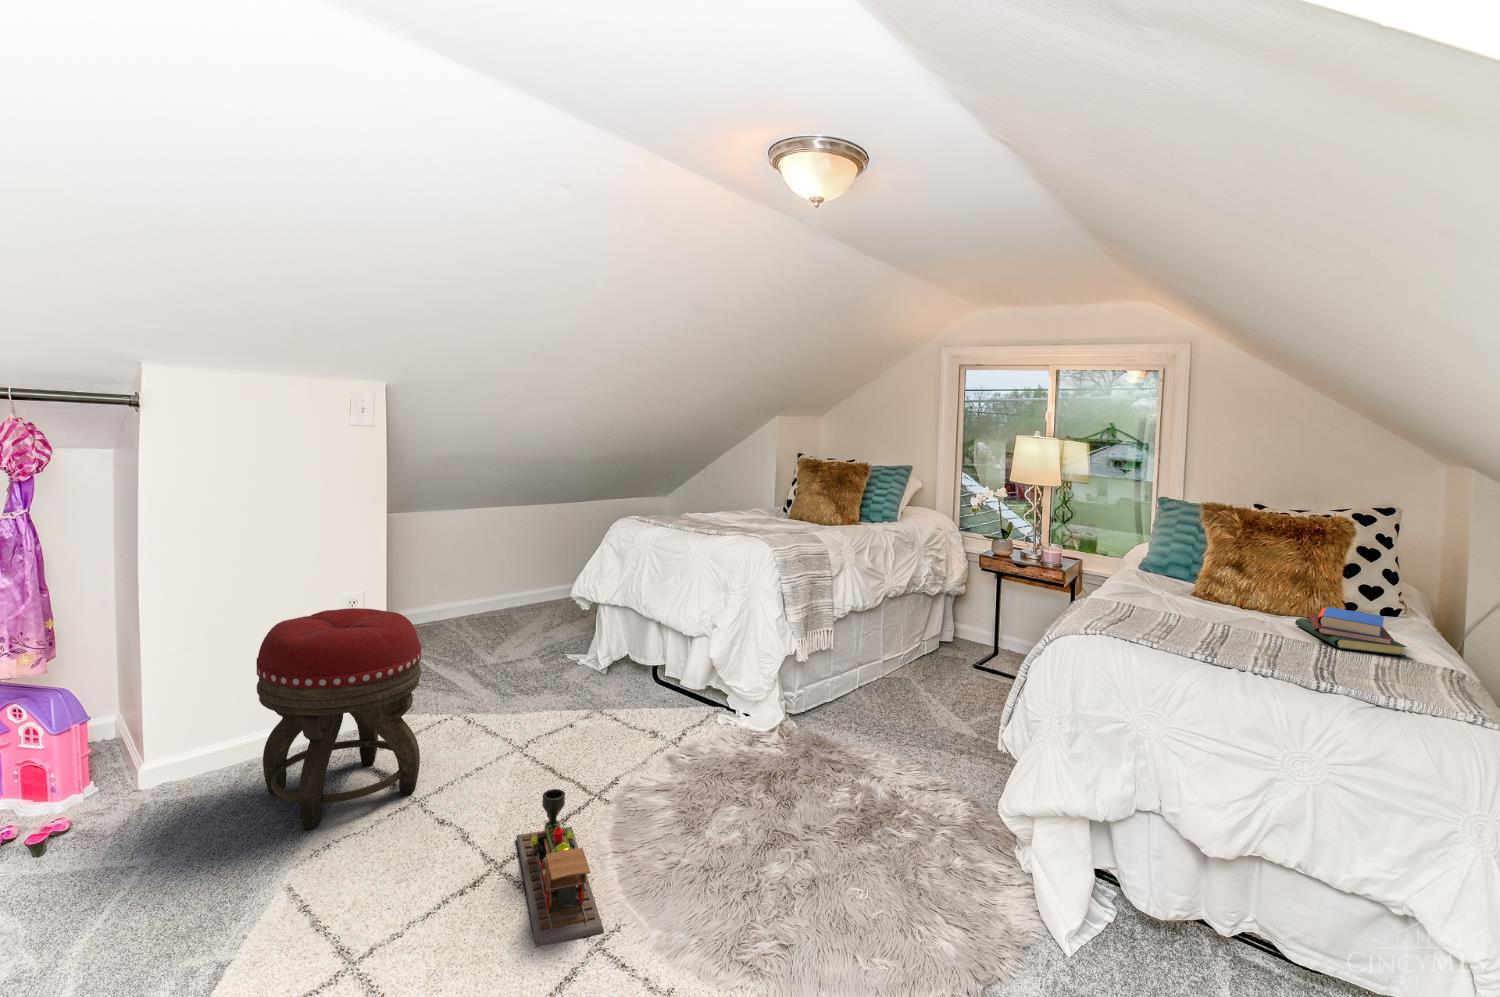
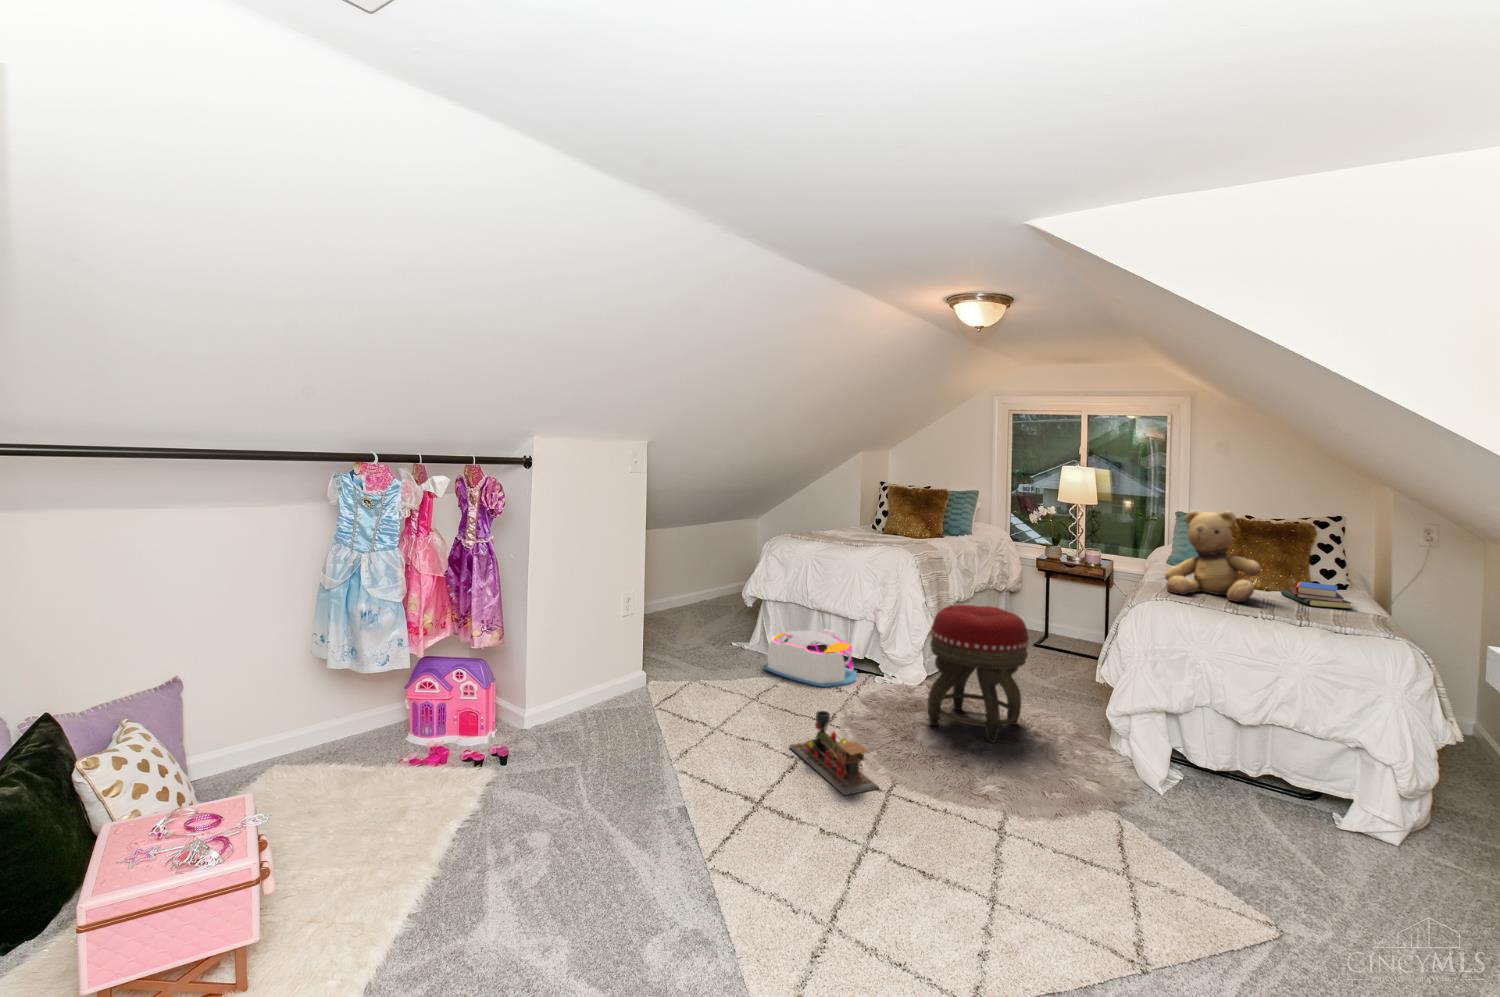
teddy bear: none [1118,493,1263,640] -> present [1165,510,1261,602]
footstool: present [256,608,421,829] -> present [928,605,1029,742]
storage bin: none [581,643,706,728] -> present [765,629,857,687]

